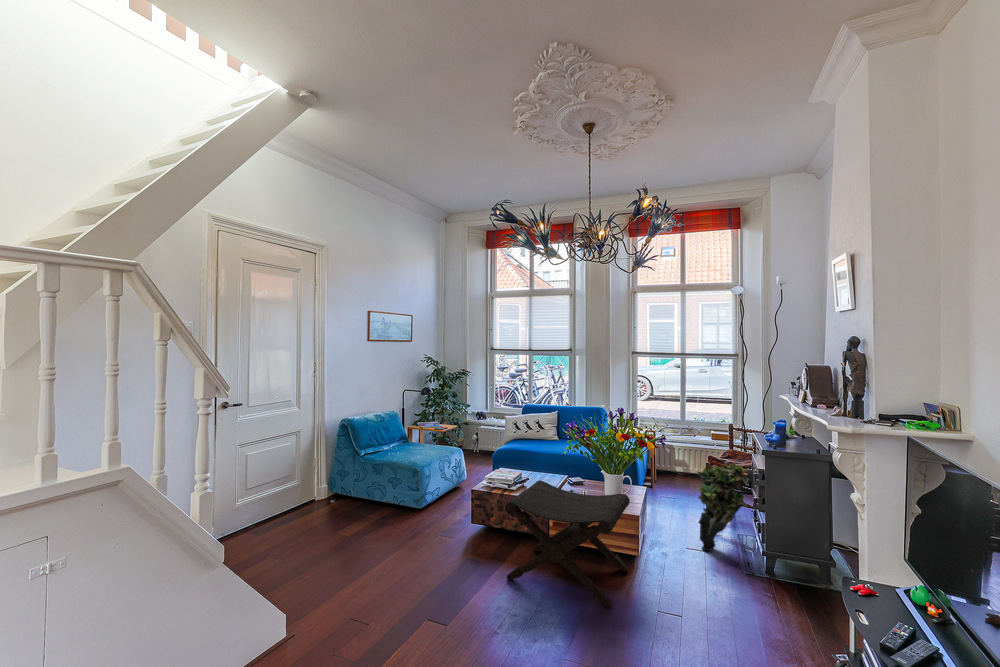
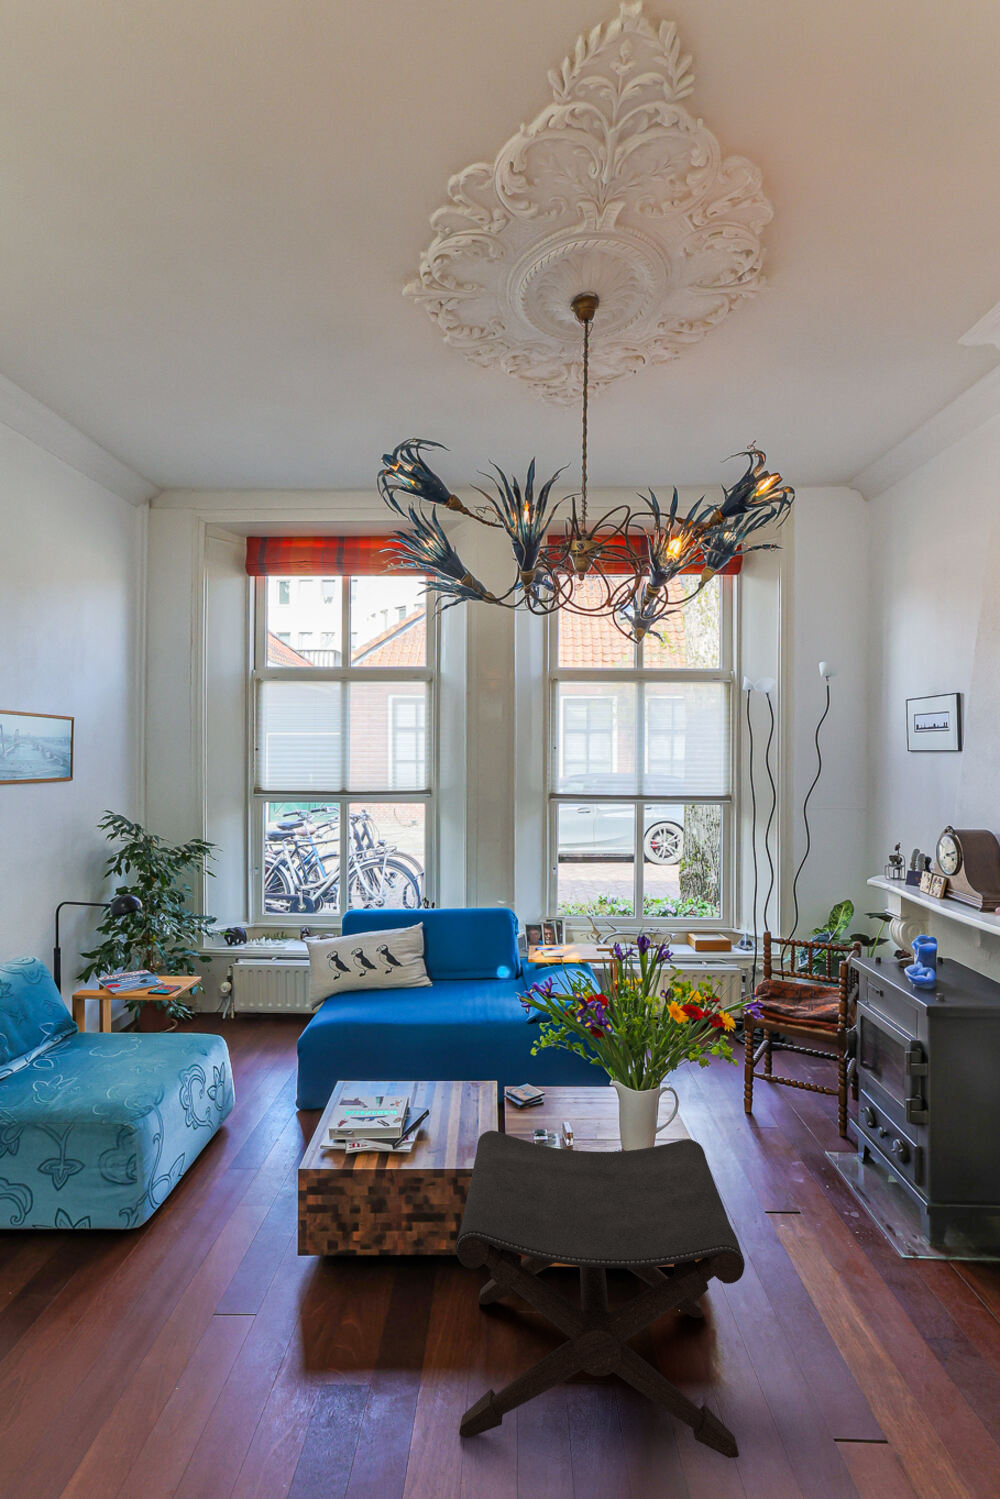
potted plant: present [697,462,749,551] -> none [765,1018,867,1209]

